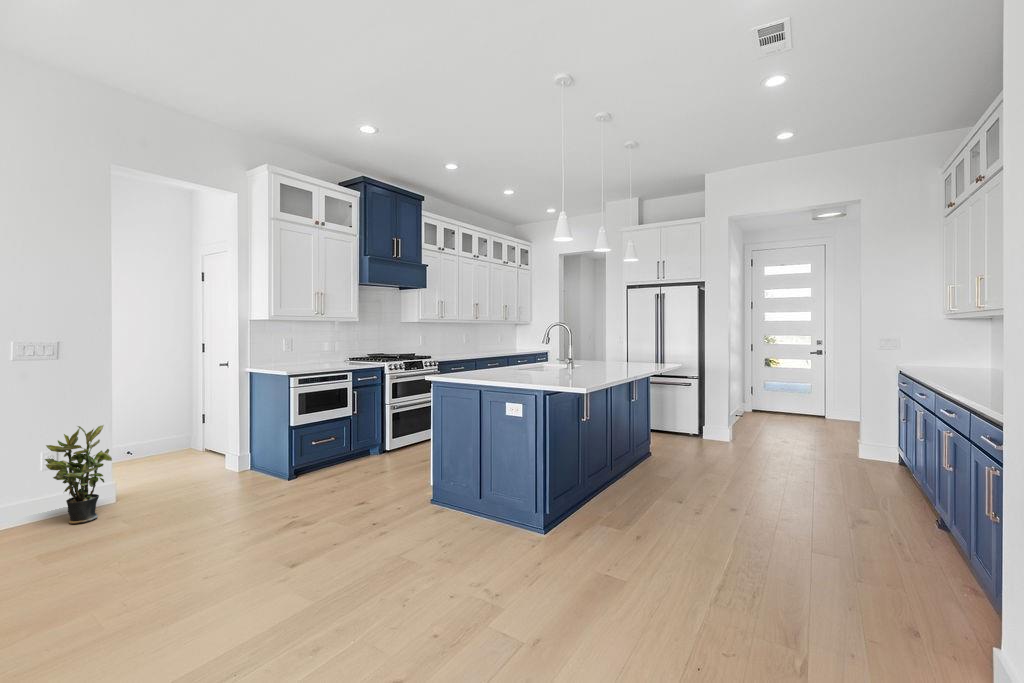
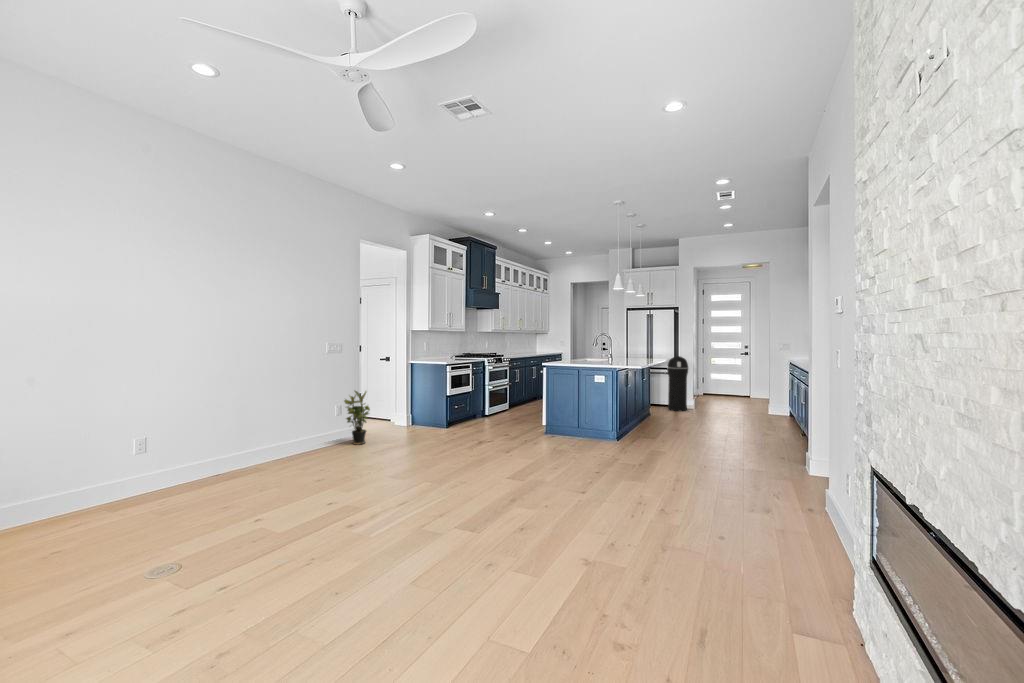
trash can: none [685,358,720,446] -> present [667,356,688,411]

